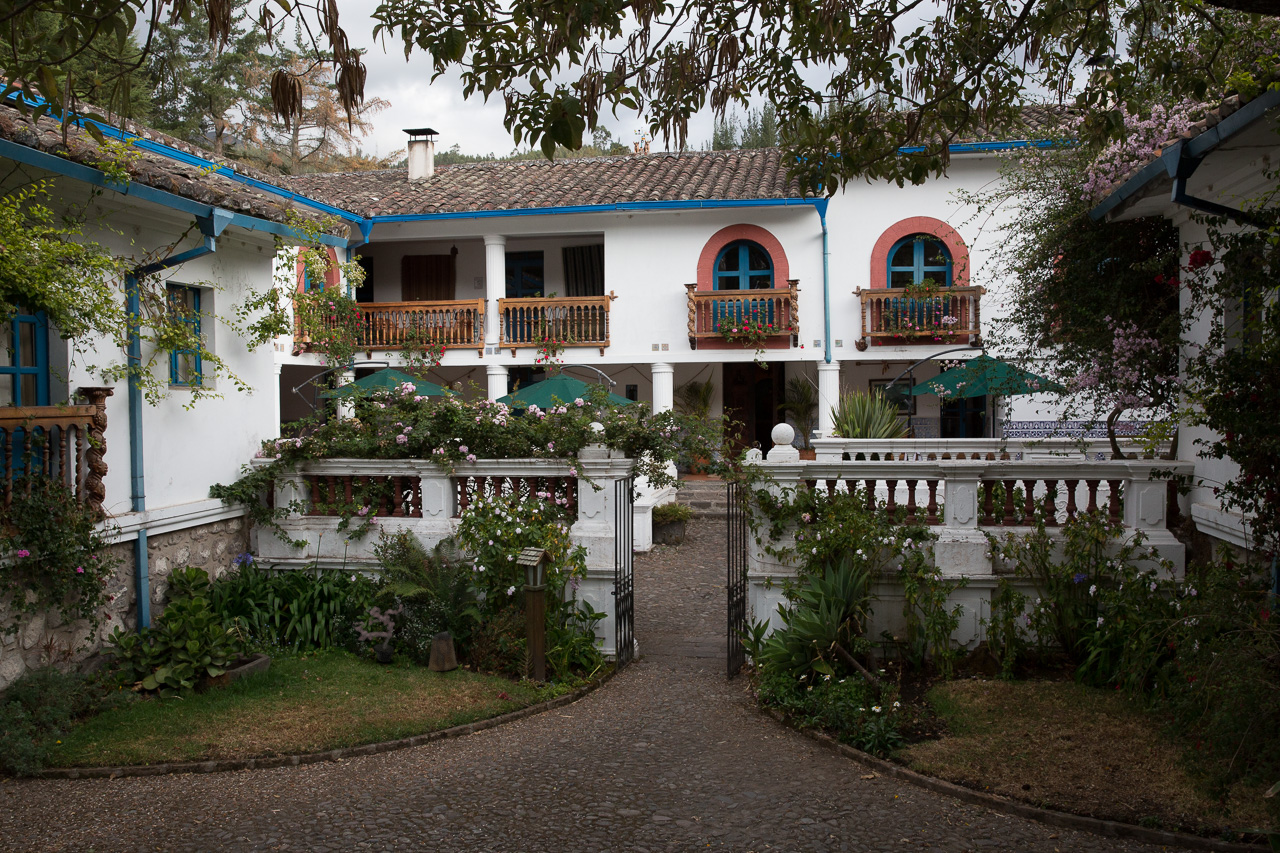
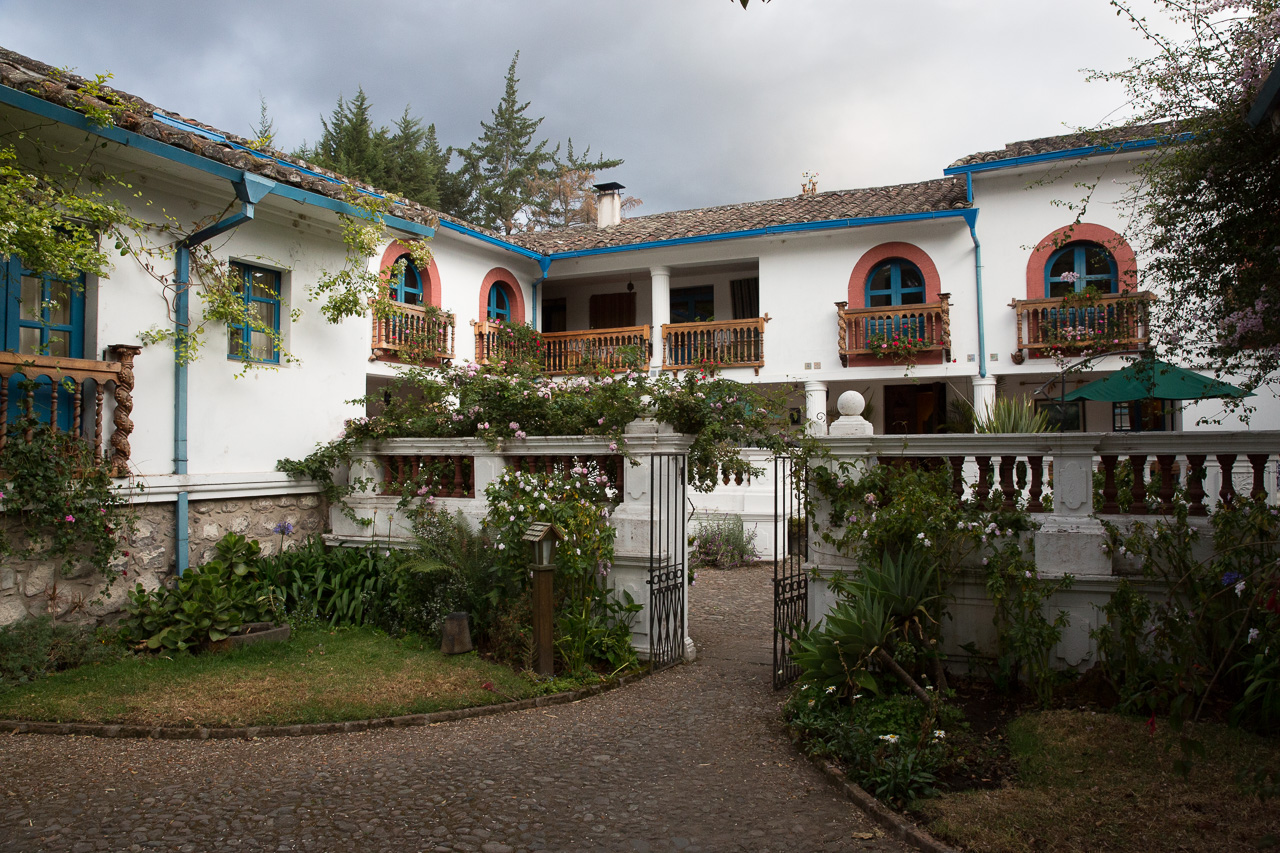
potted plant: present [355,605,402,662] -> none [377,577,427,640]

